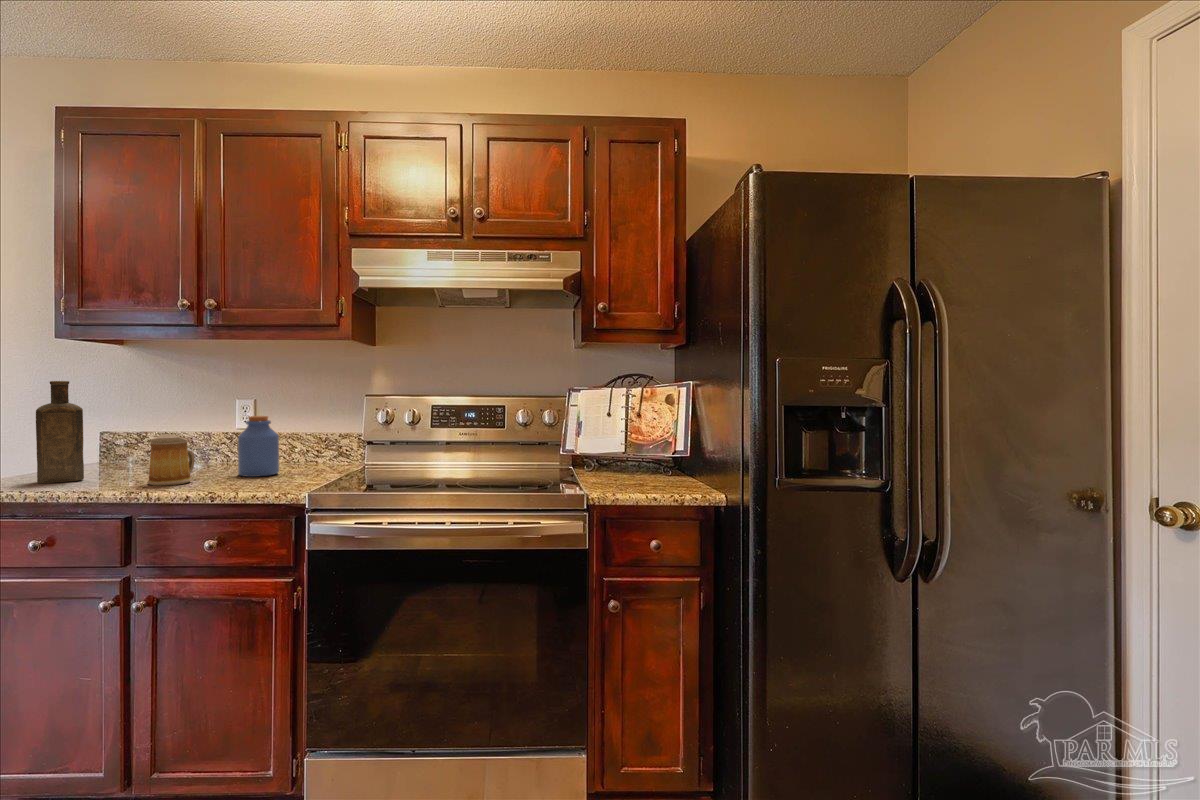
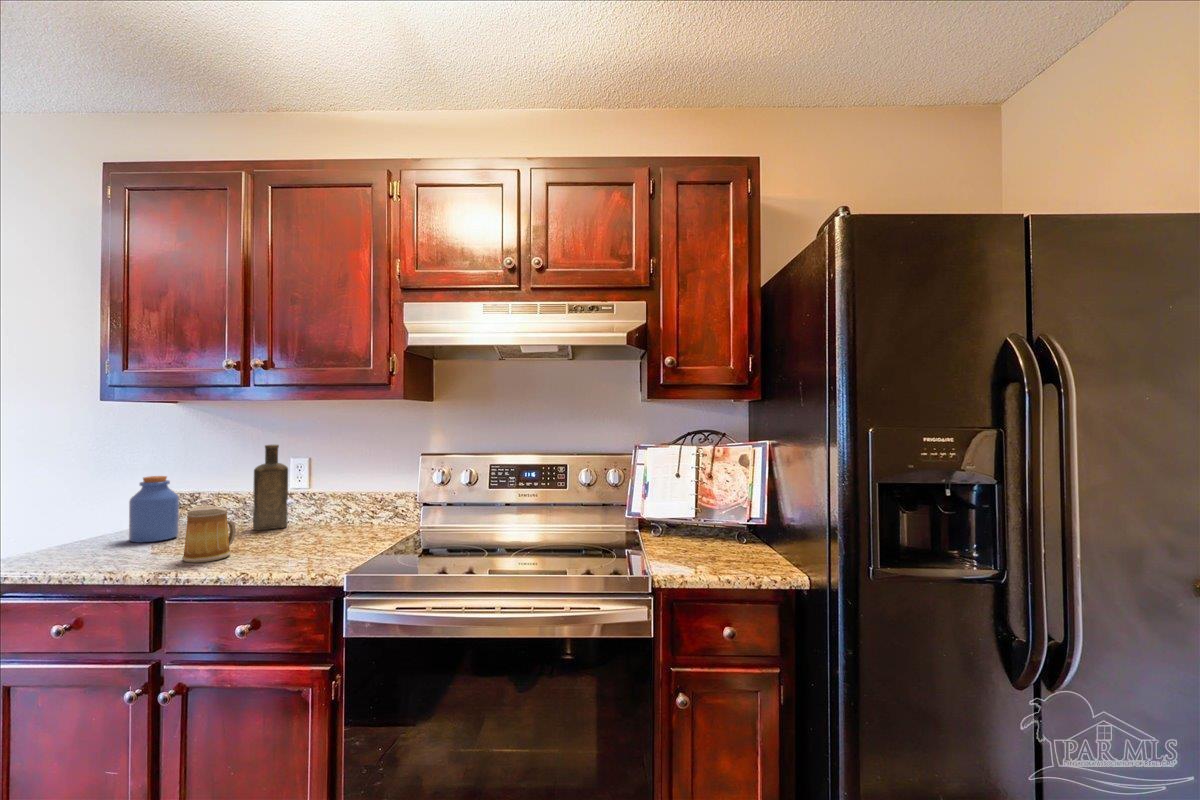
bottle: present [36,381,84,483] -> present [253,445,288,530]
jar: present [238,416,279,477] -> present [129,476,179,543]

